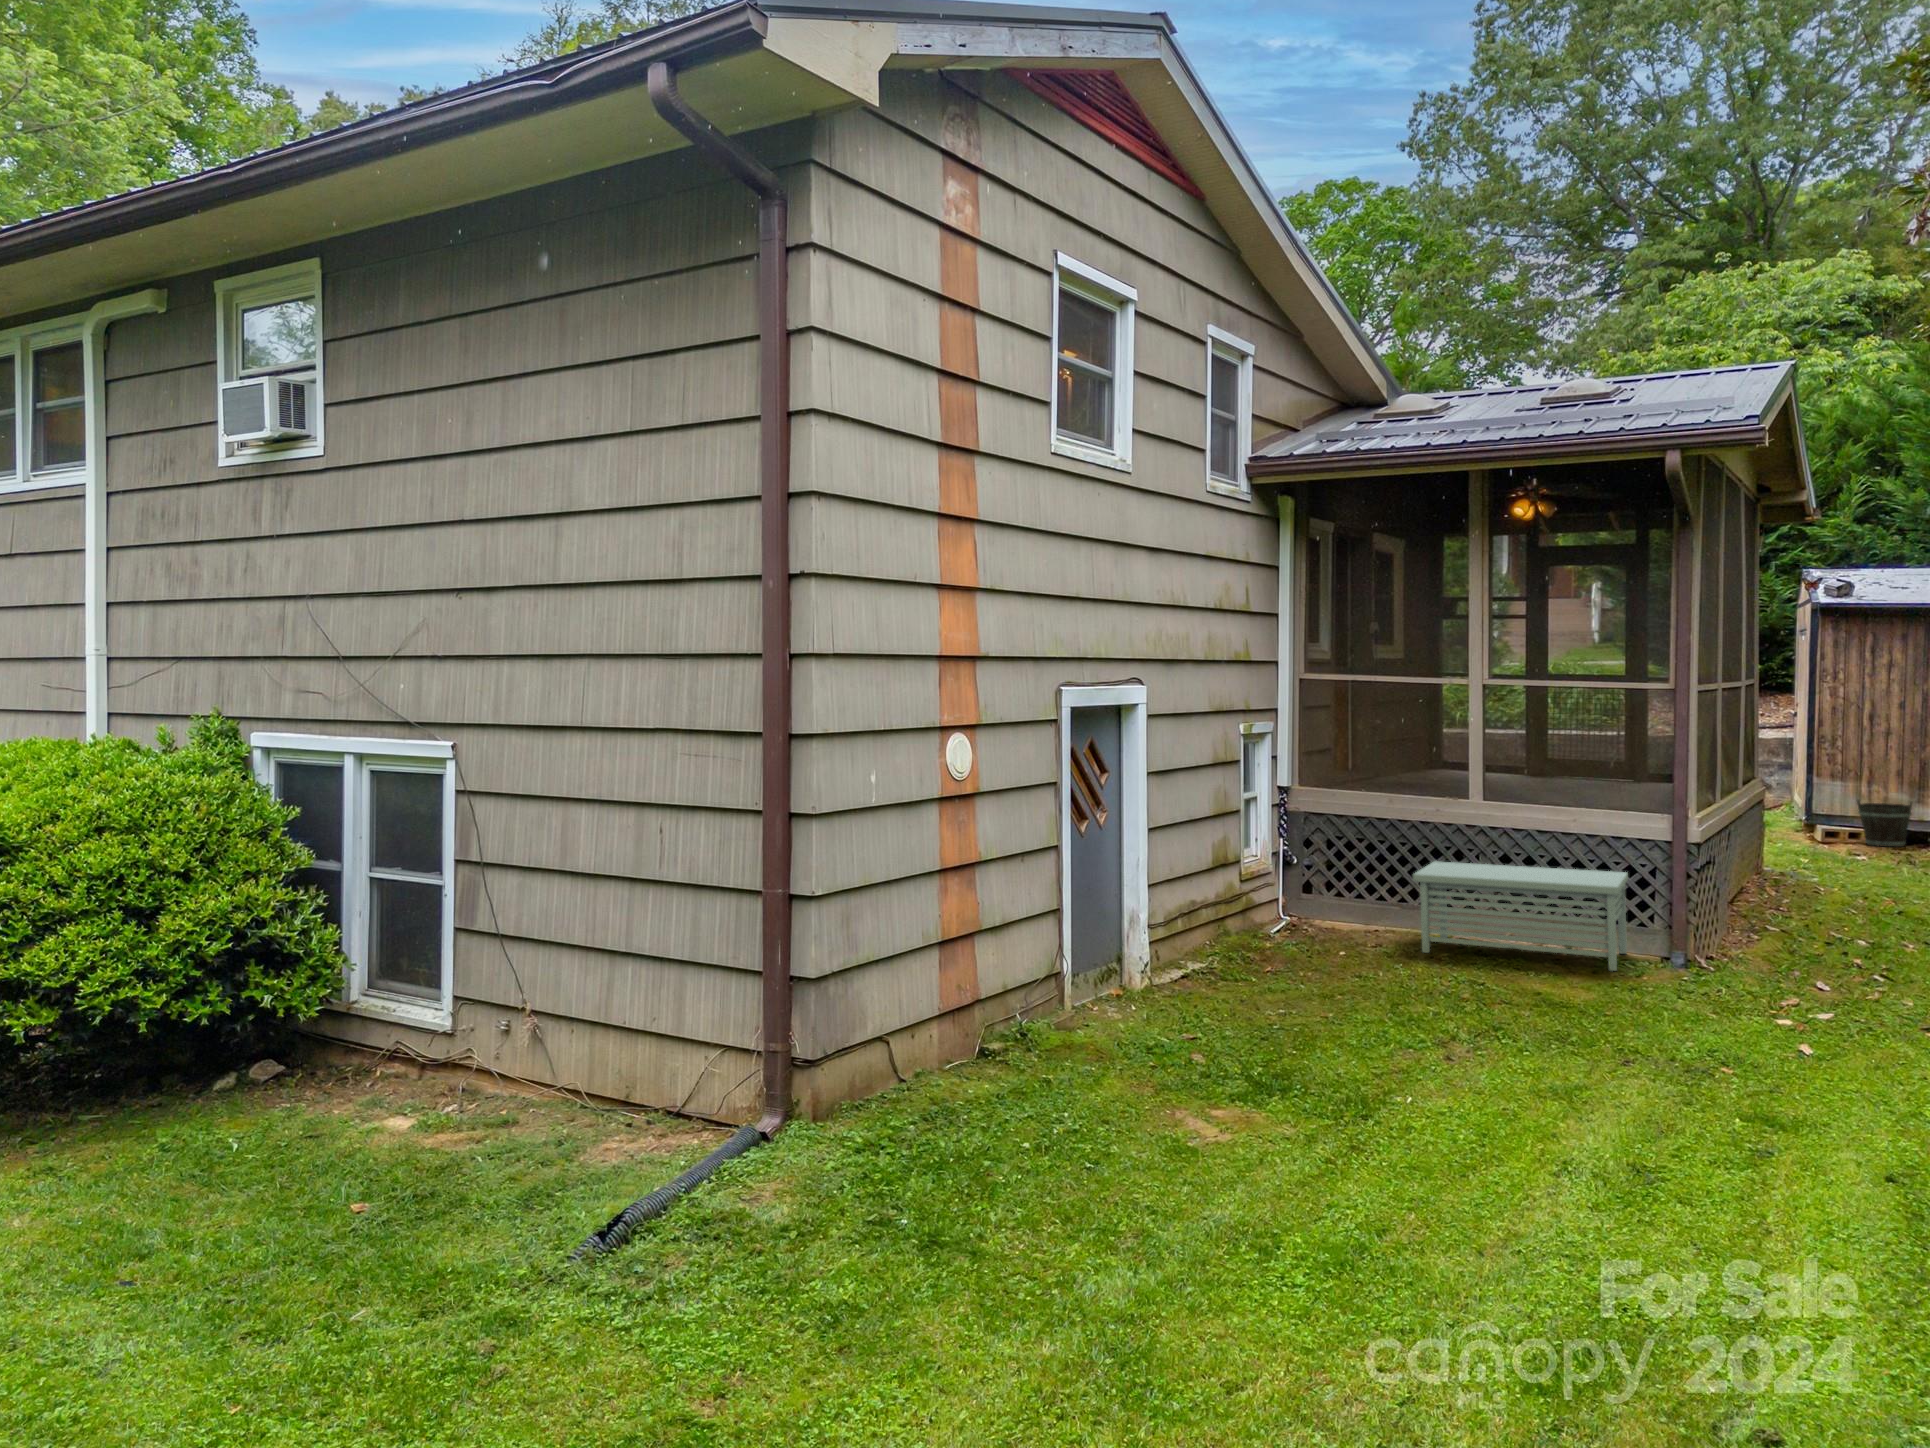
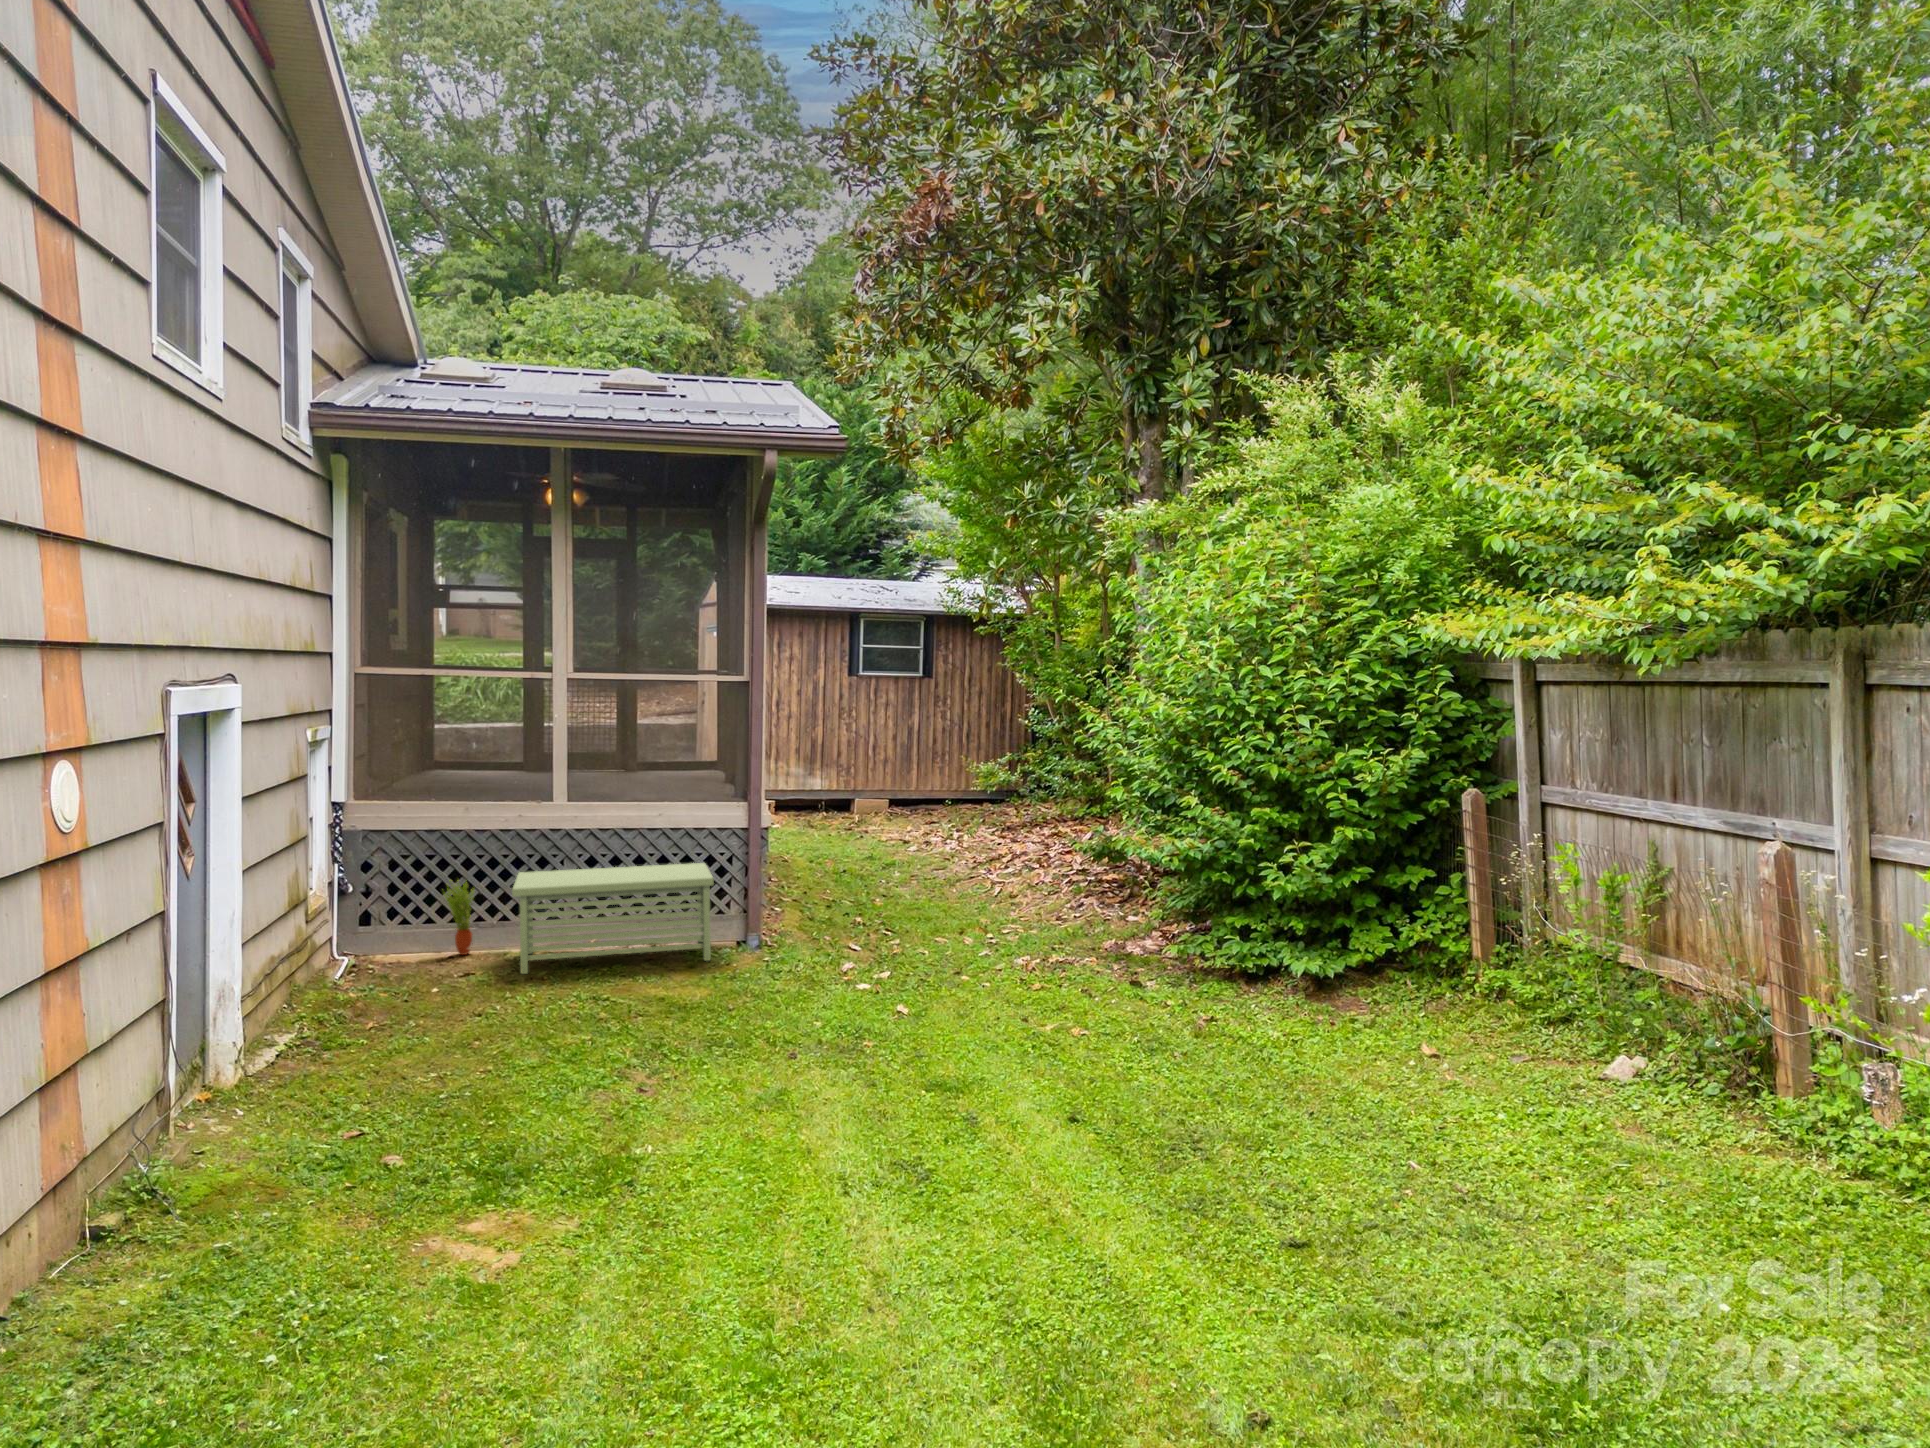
bucket: present [1857,800,1912,847] -> none [782,784,818,822]
potted plant: none [1366,861,1396,930] -> present [444,880,474,955]

